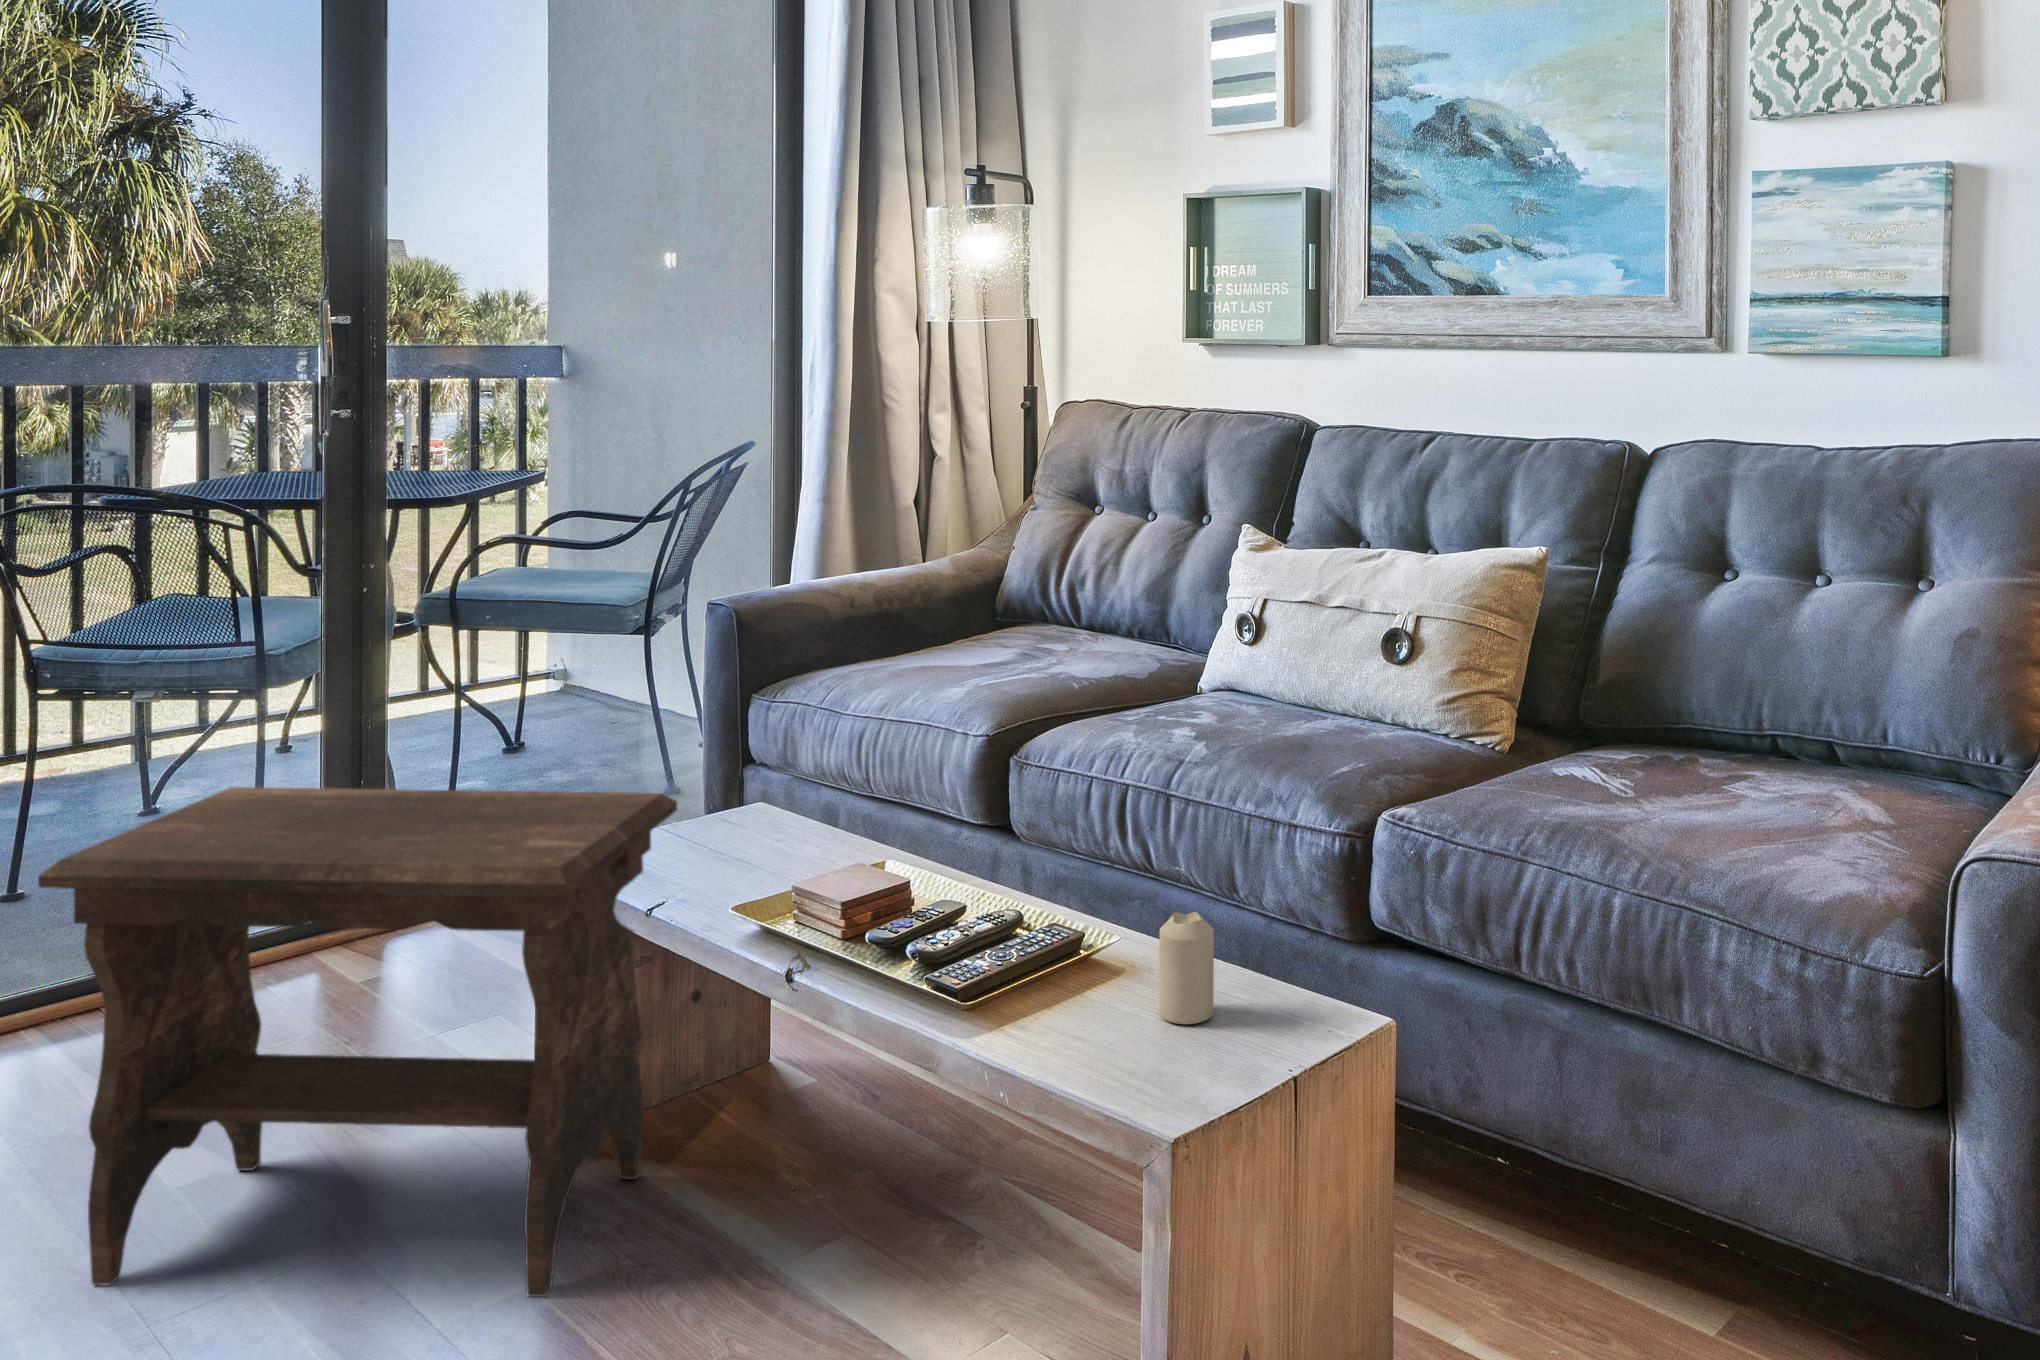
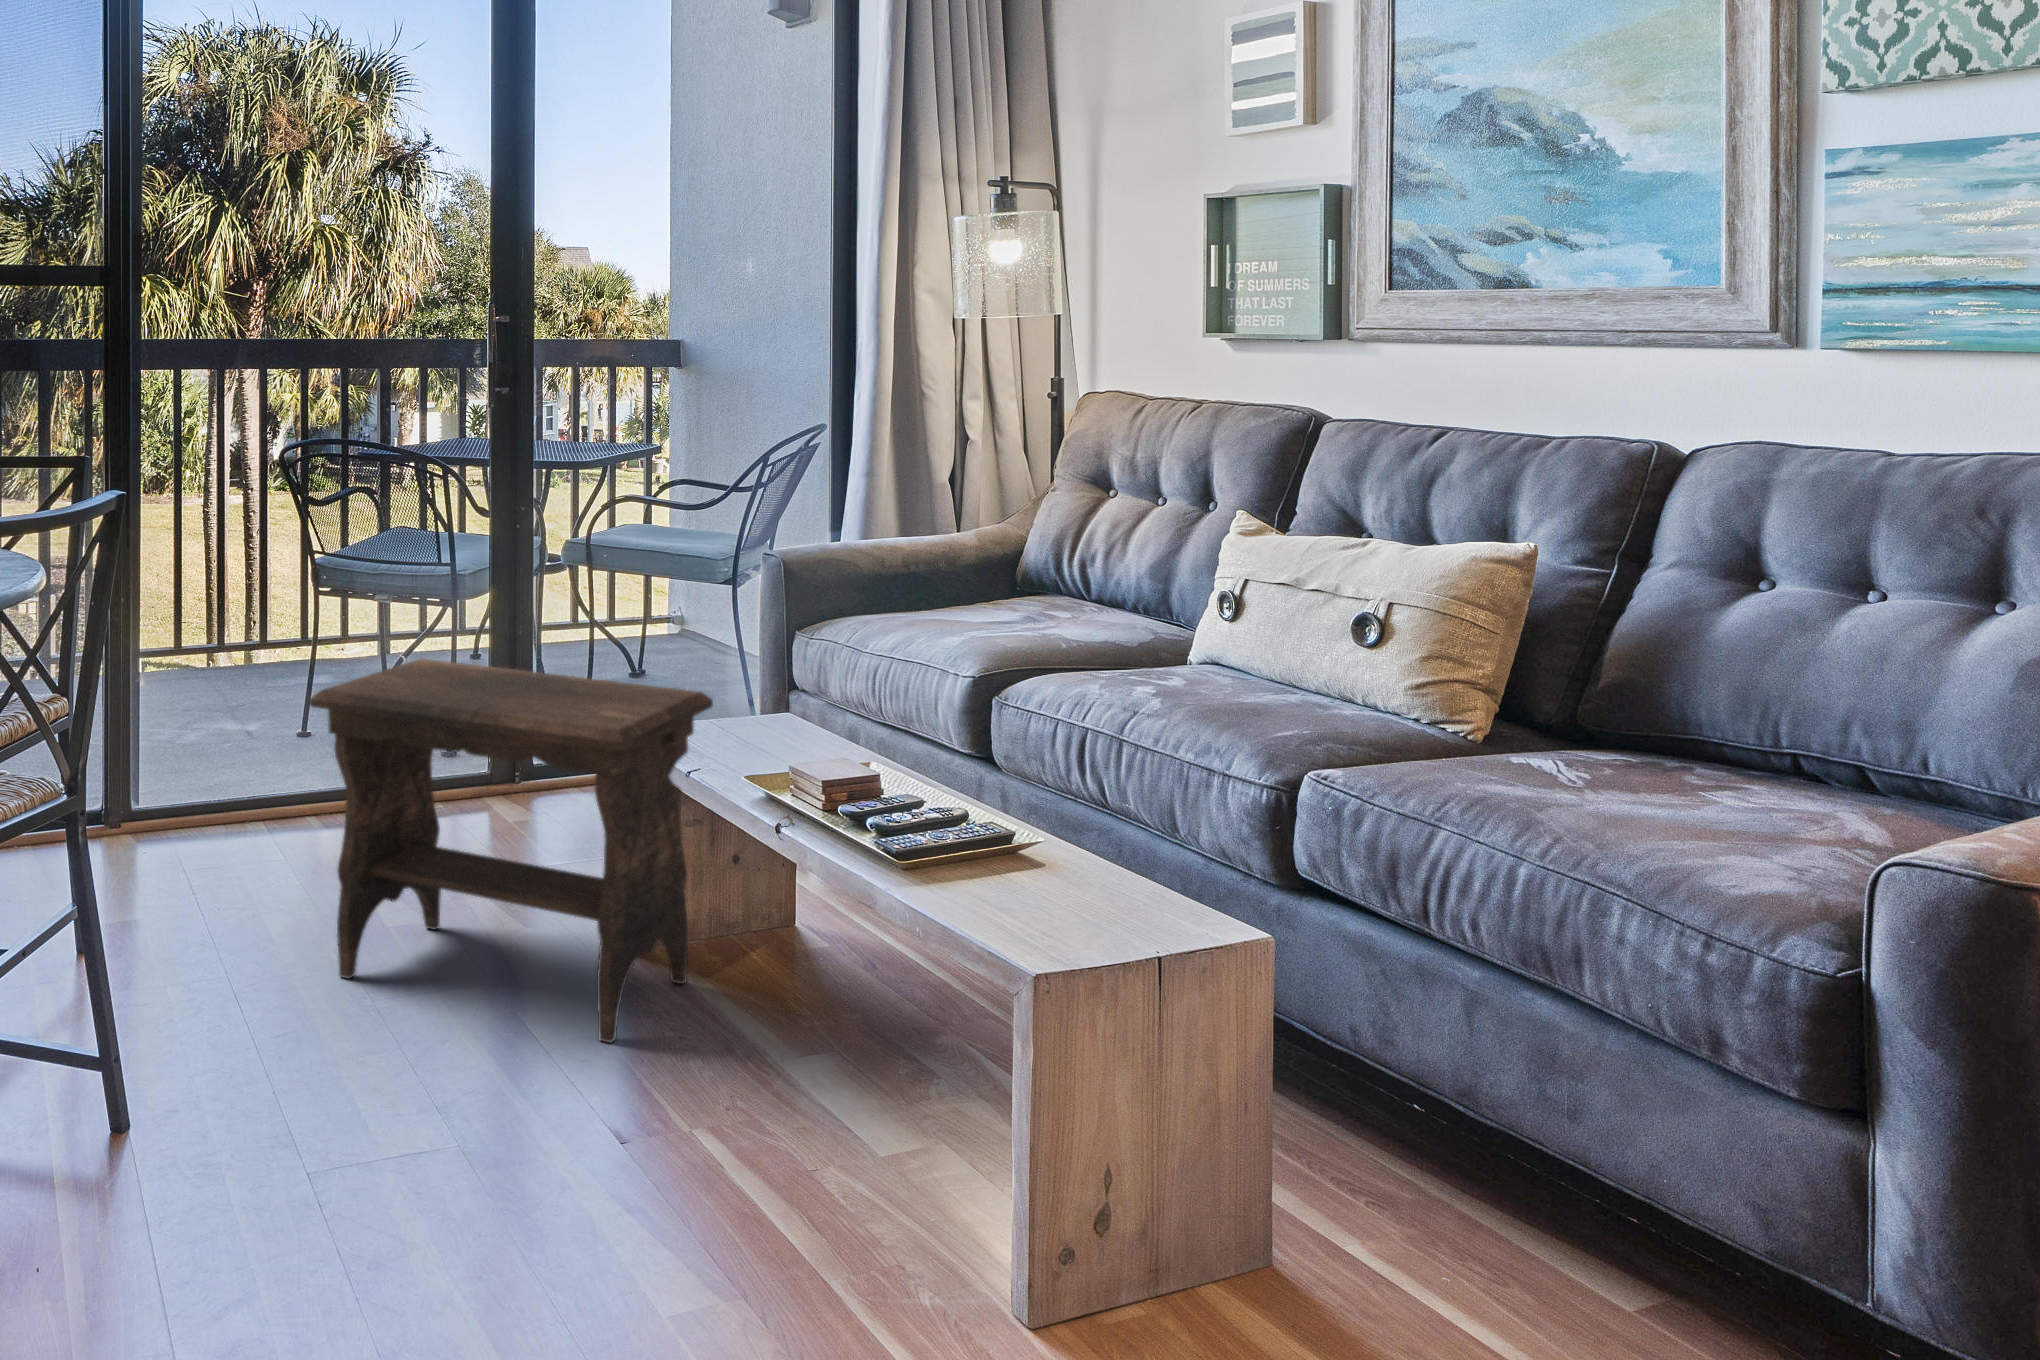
candle: present [1159,912,1214,1024] -> none [1054,816,1101,907]

